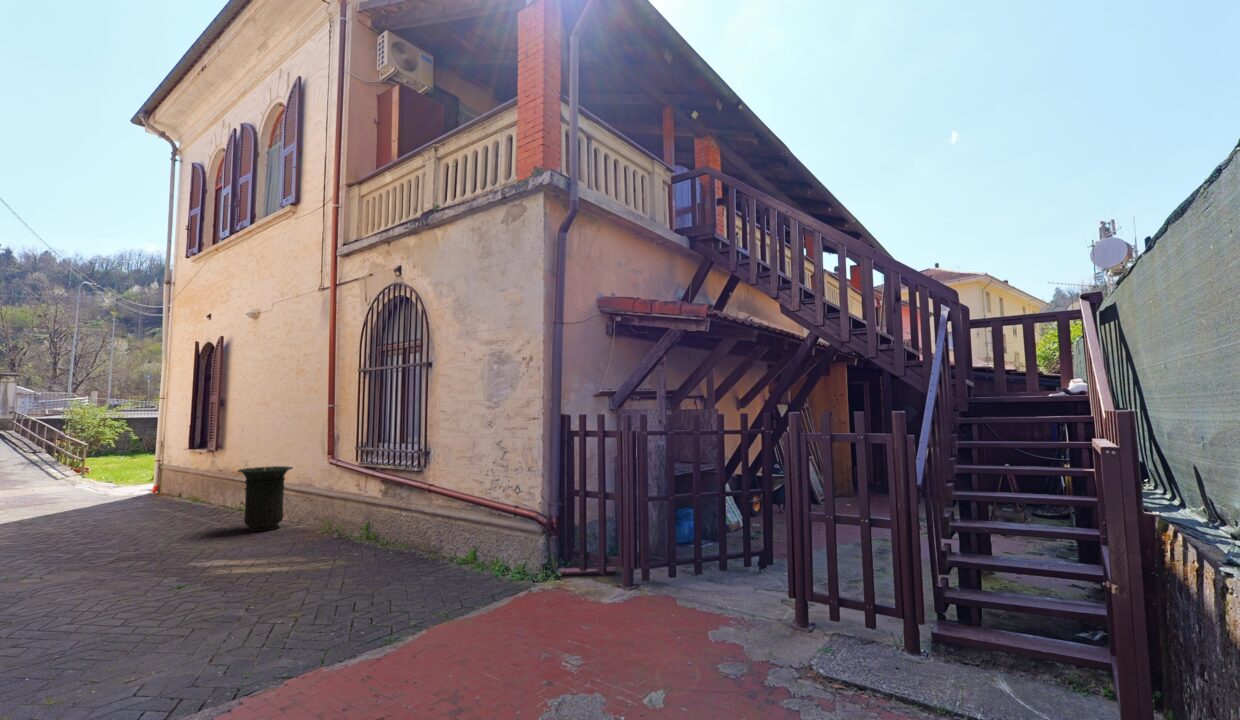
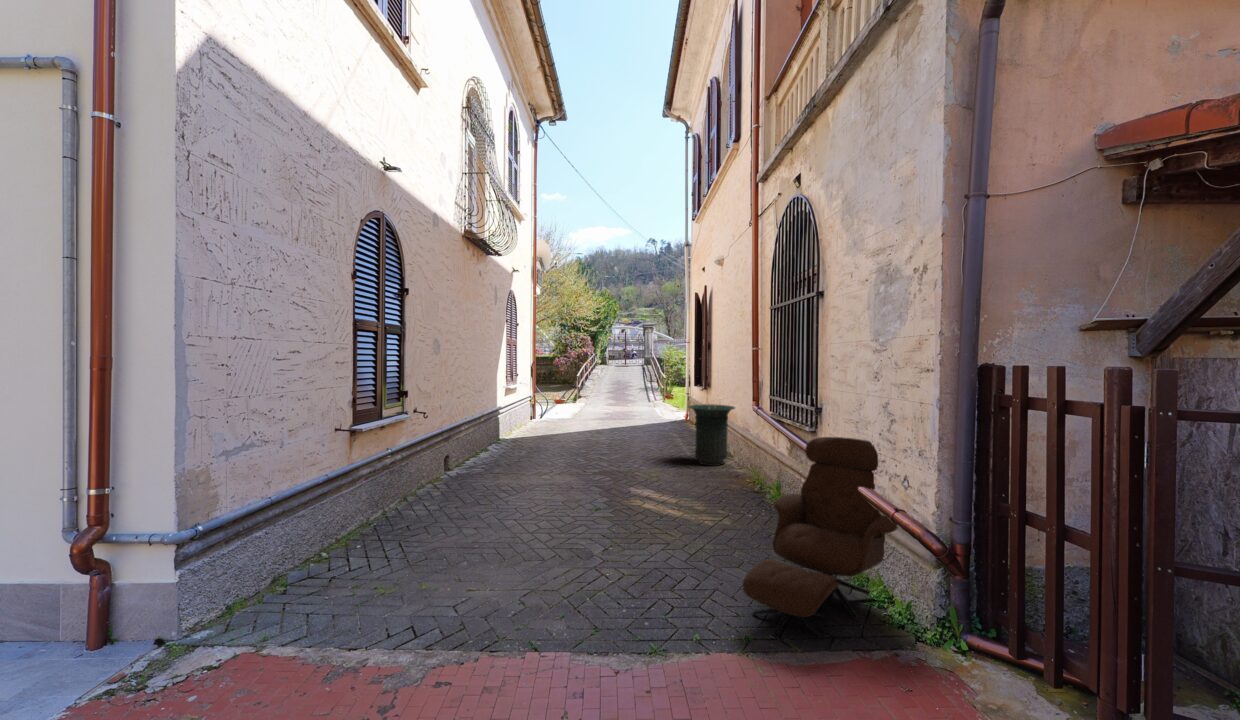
lounge chair: none [425,469,512,606] -> present [743,437,898,639]

